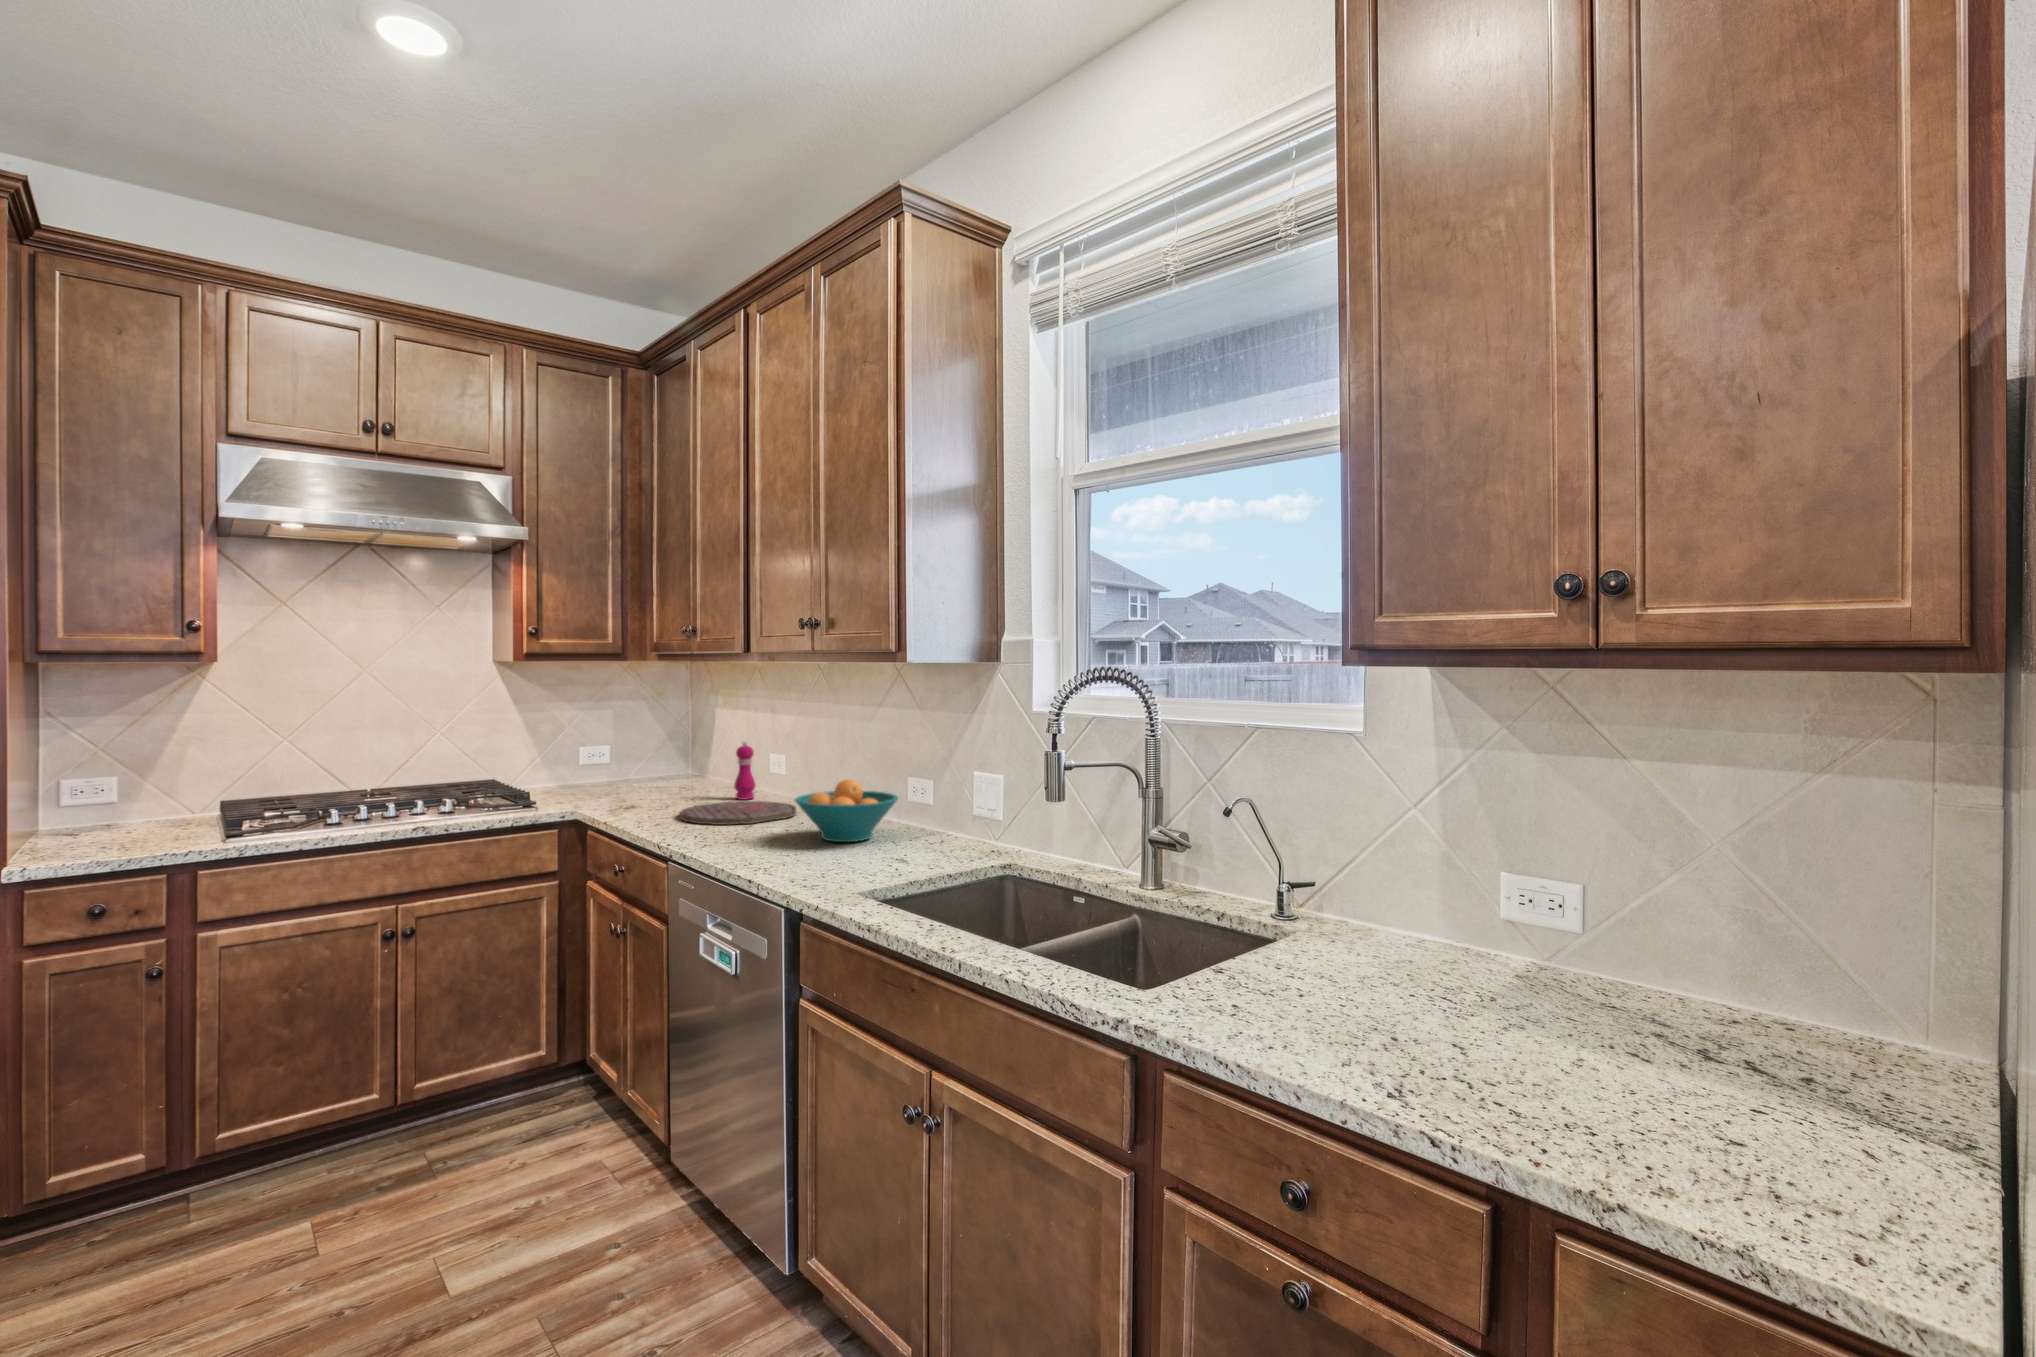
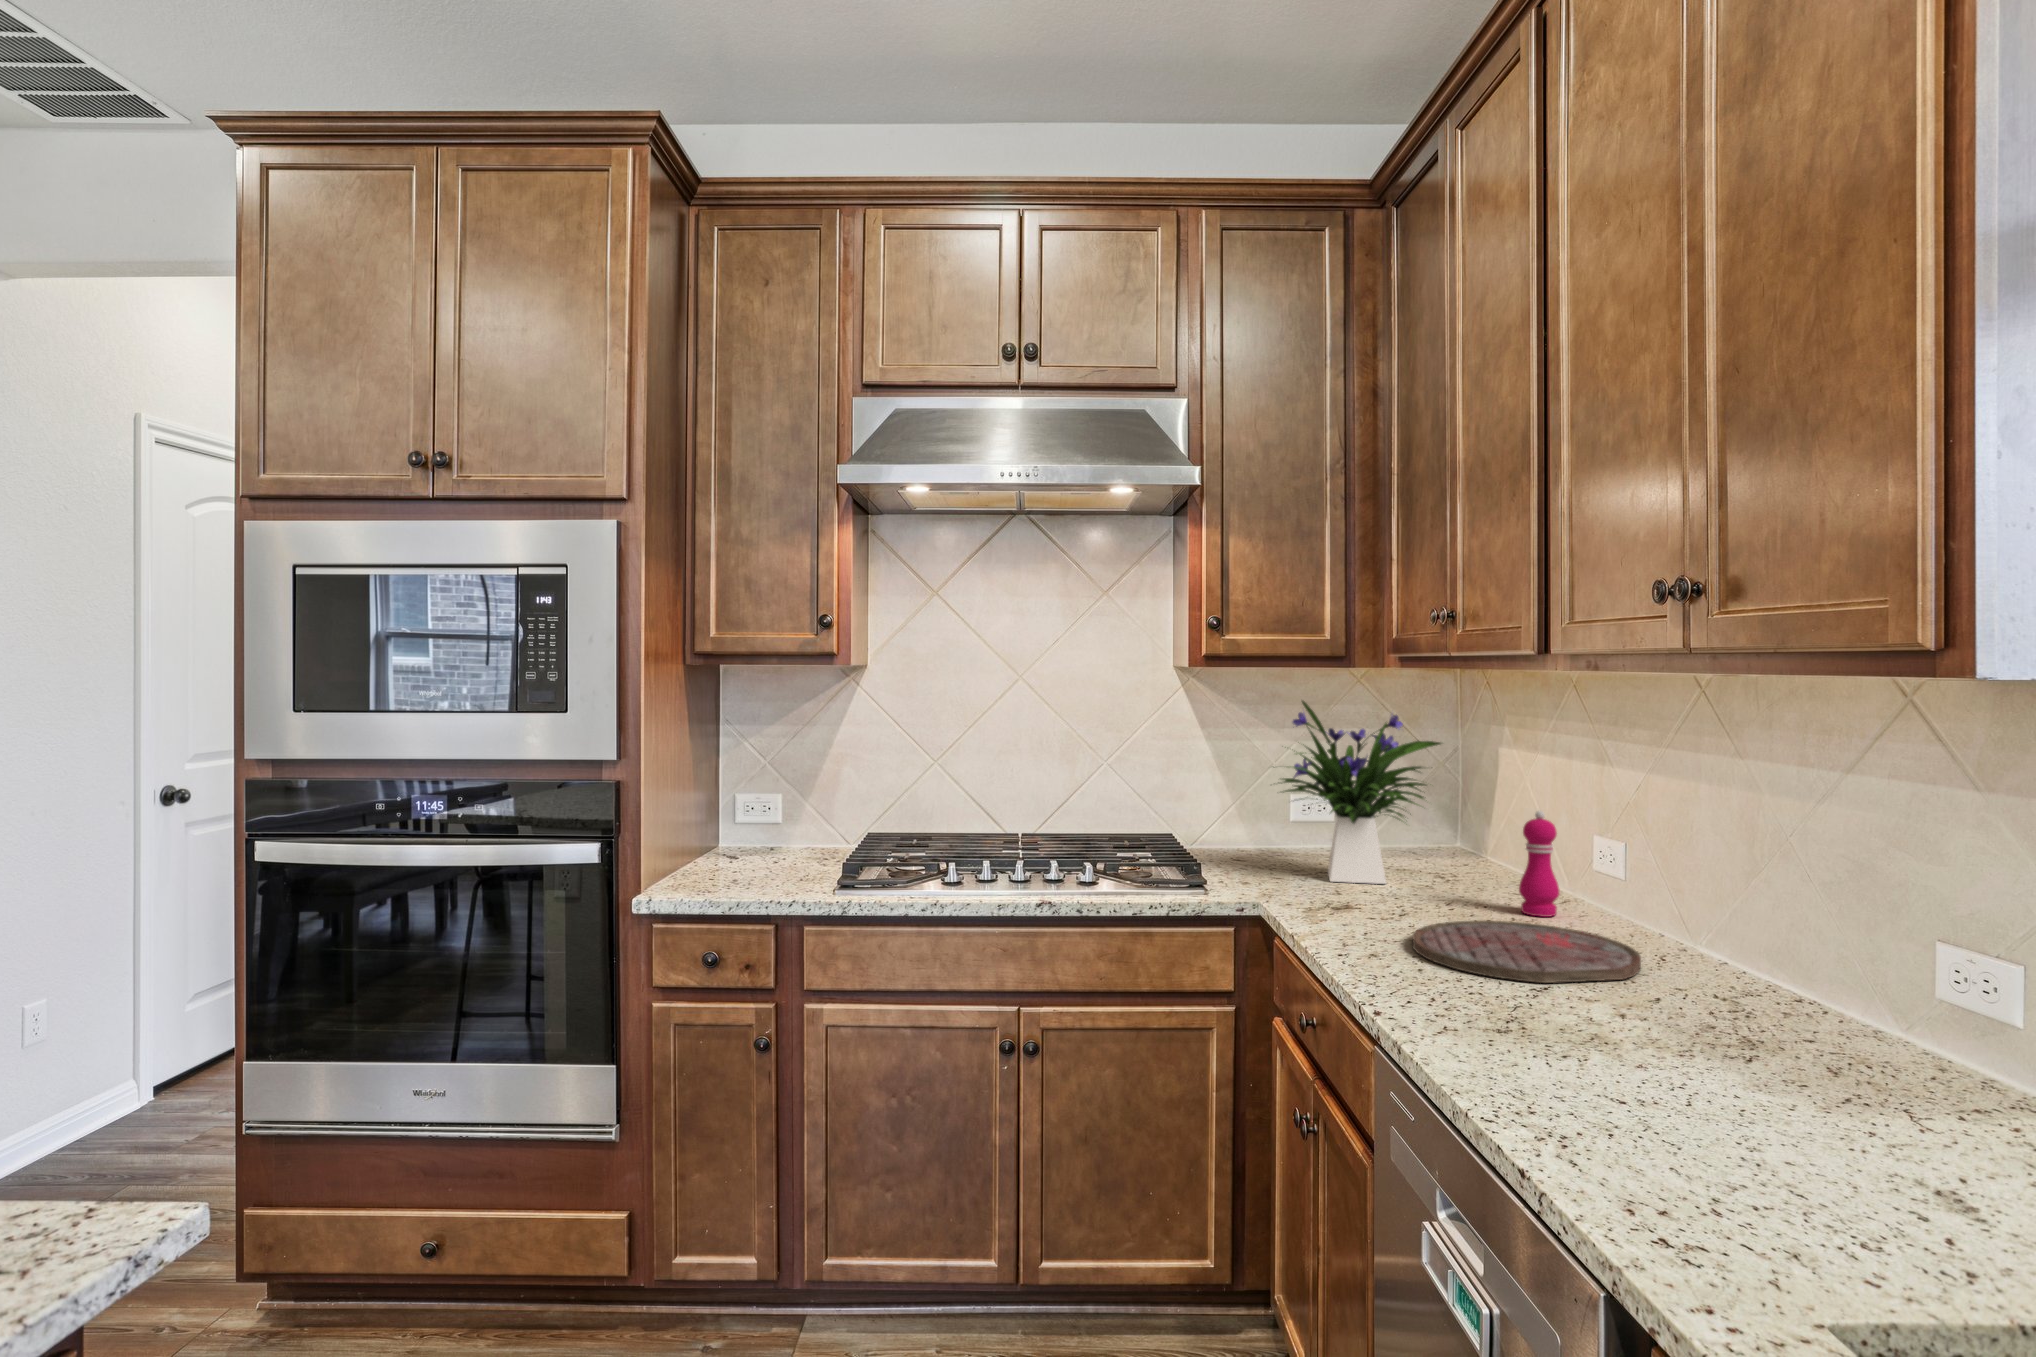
flower arrangement: none [574,682,689,797] -> present [1281,701,1441,884]
fruit bowl: present [795,779,898,842] -> none [1638,938,1917,1091]

